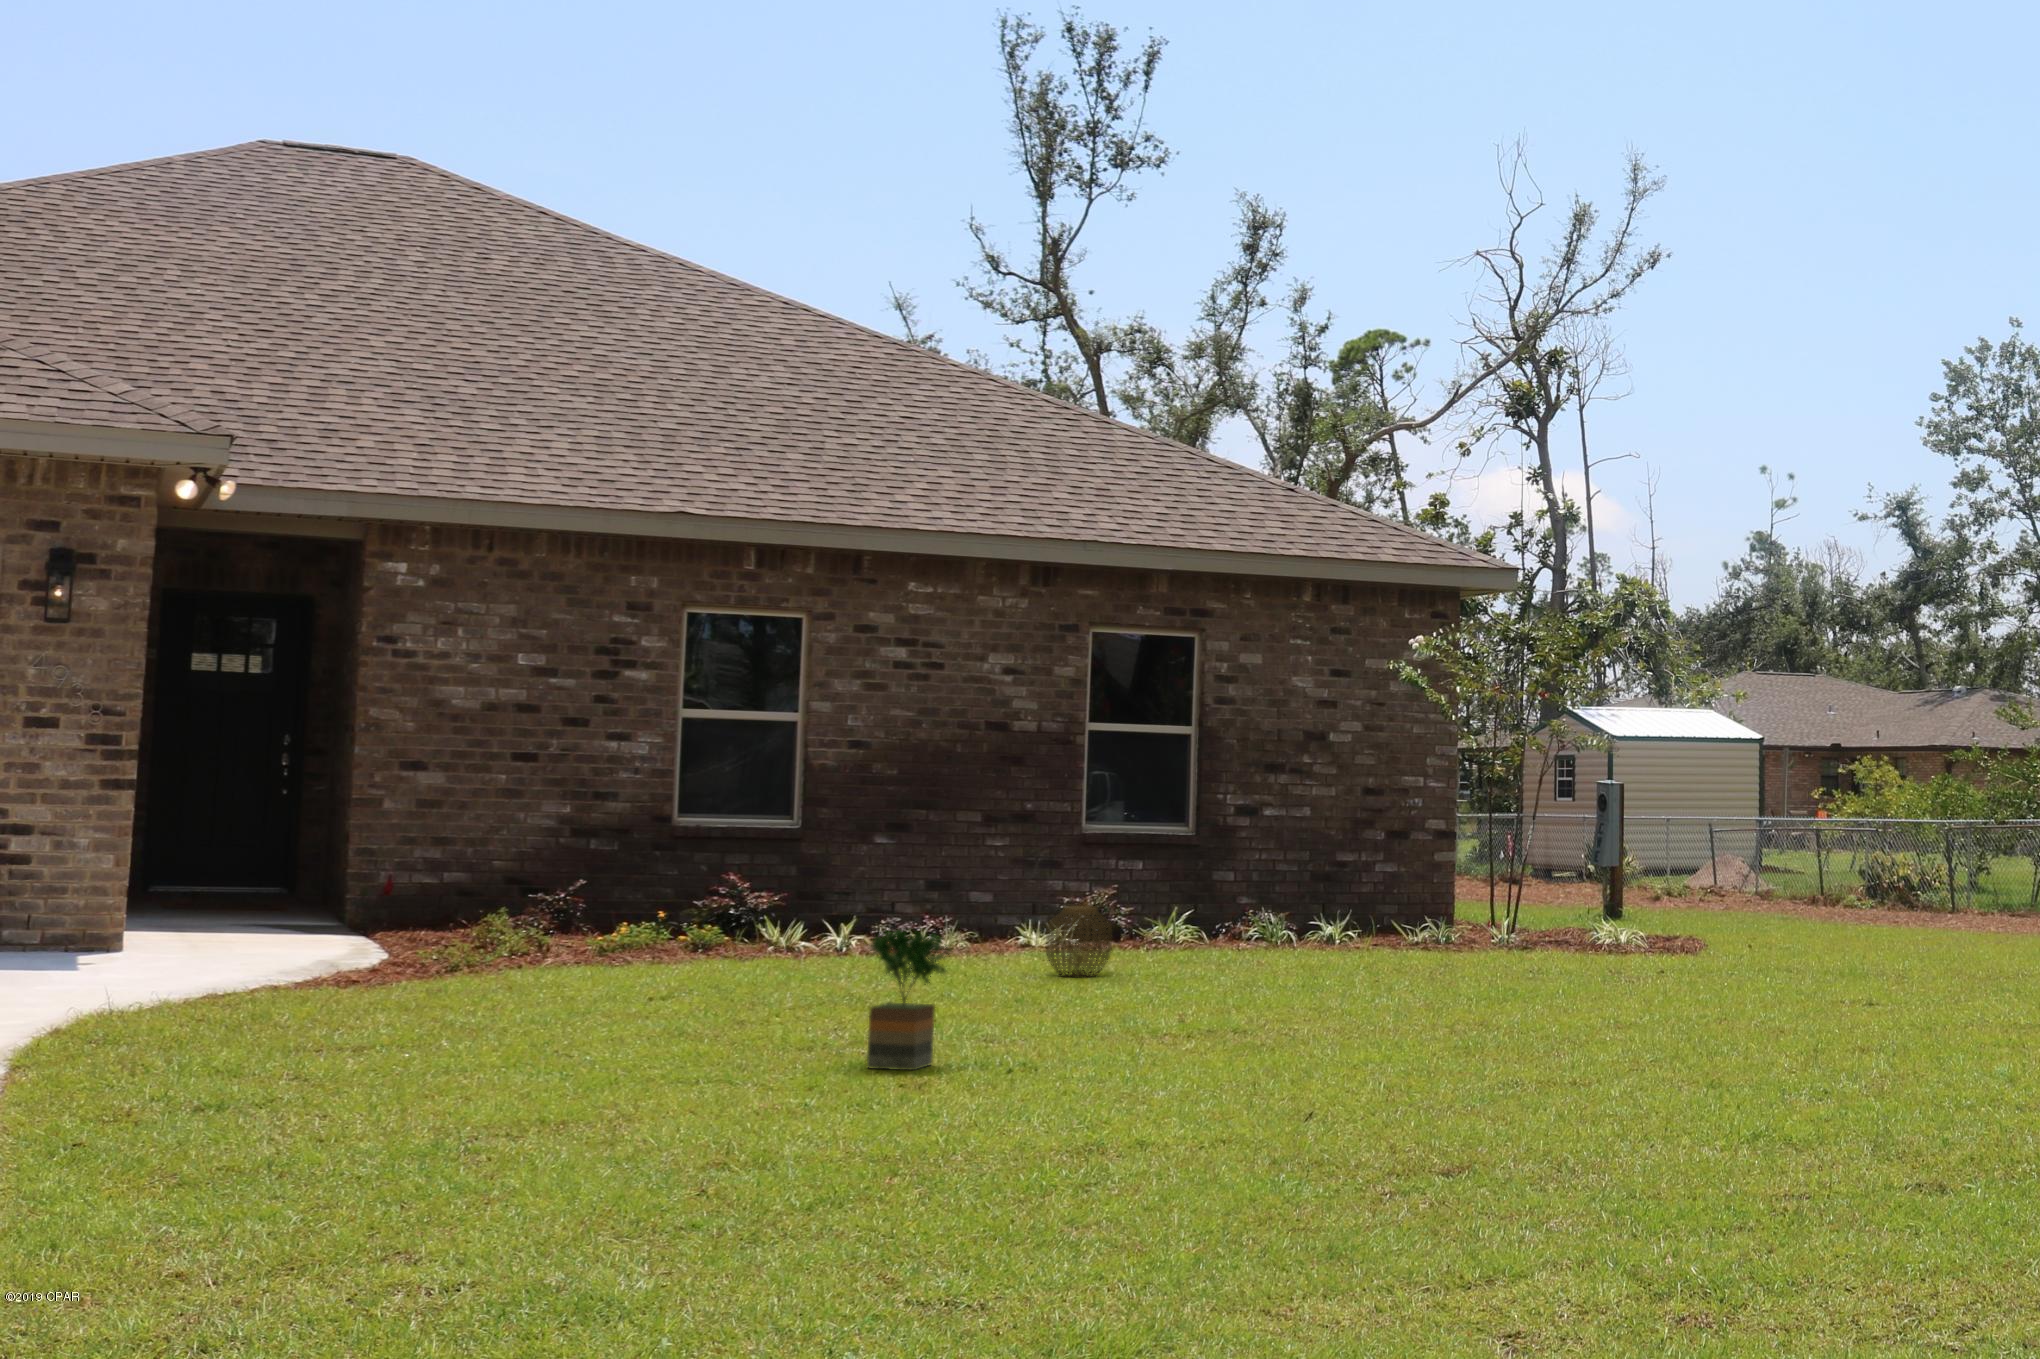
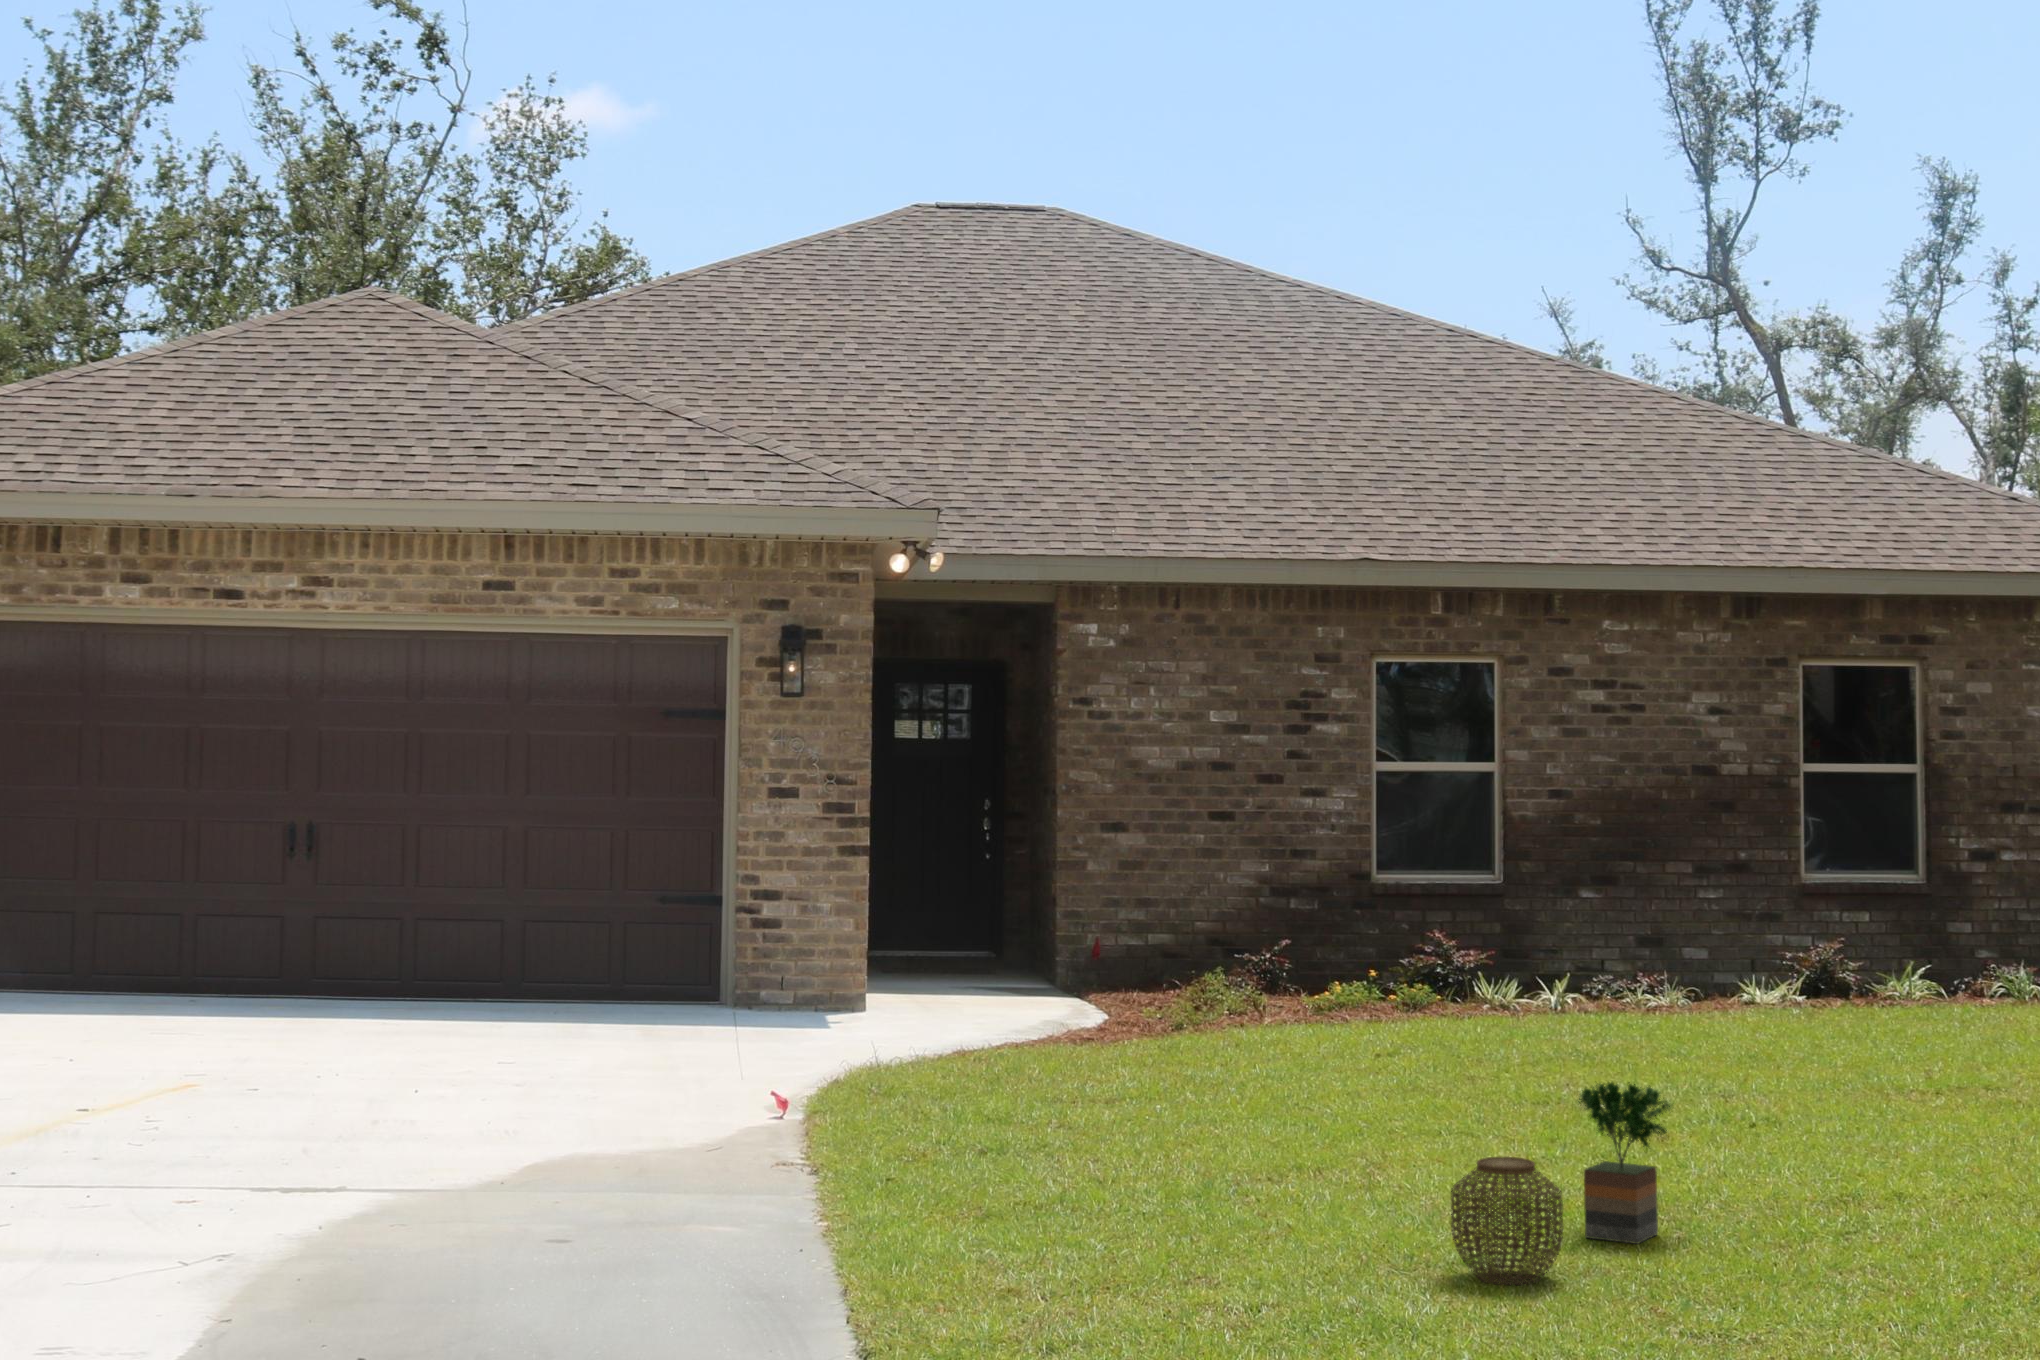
woven basket: present [1046,905,1112,978] -> present [1451,1157,1563,1285]

